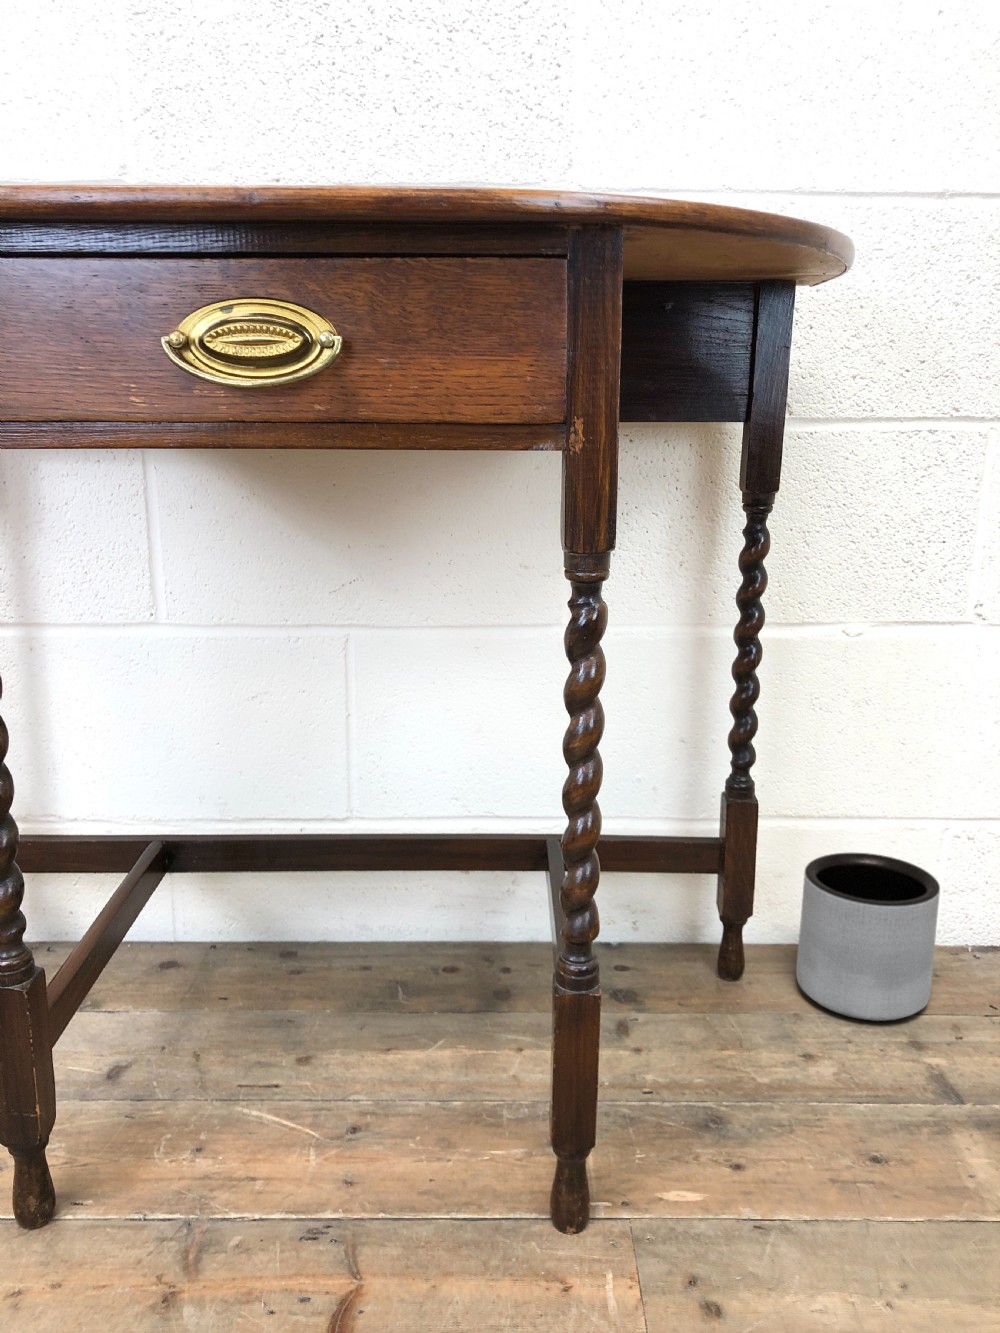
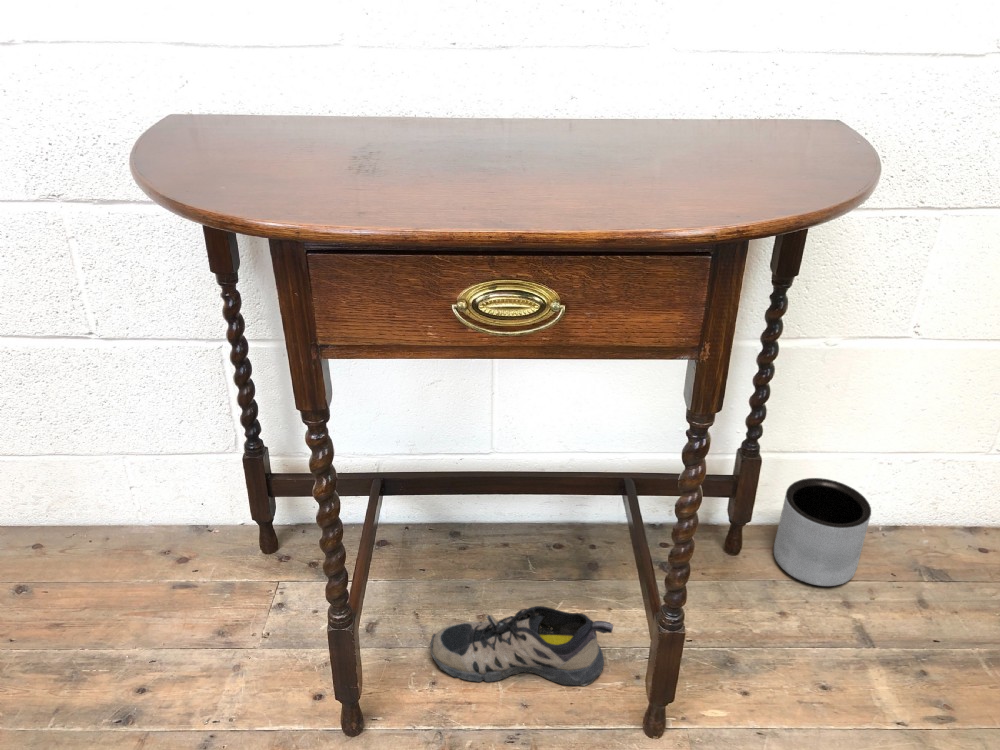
shoe: none [200,1011,506,1153] -> present [430,606,613,686]

